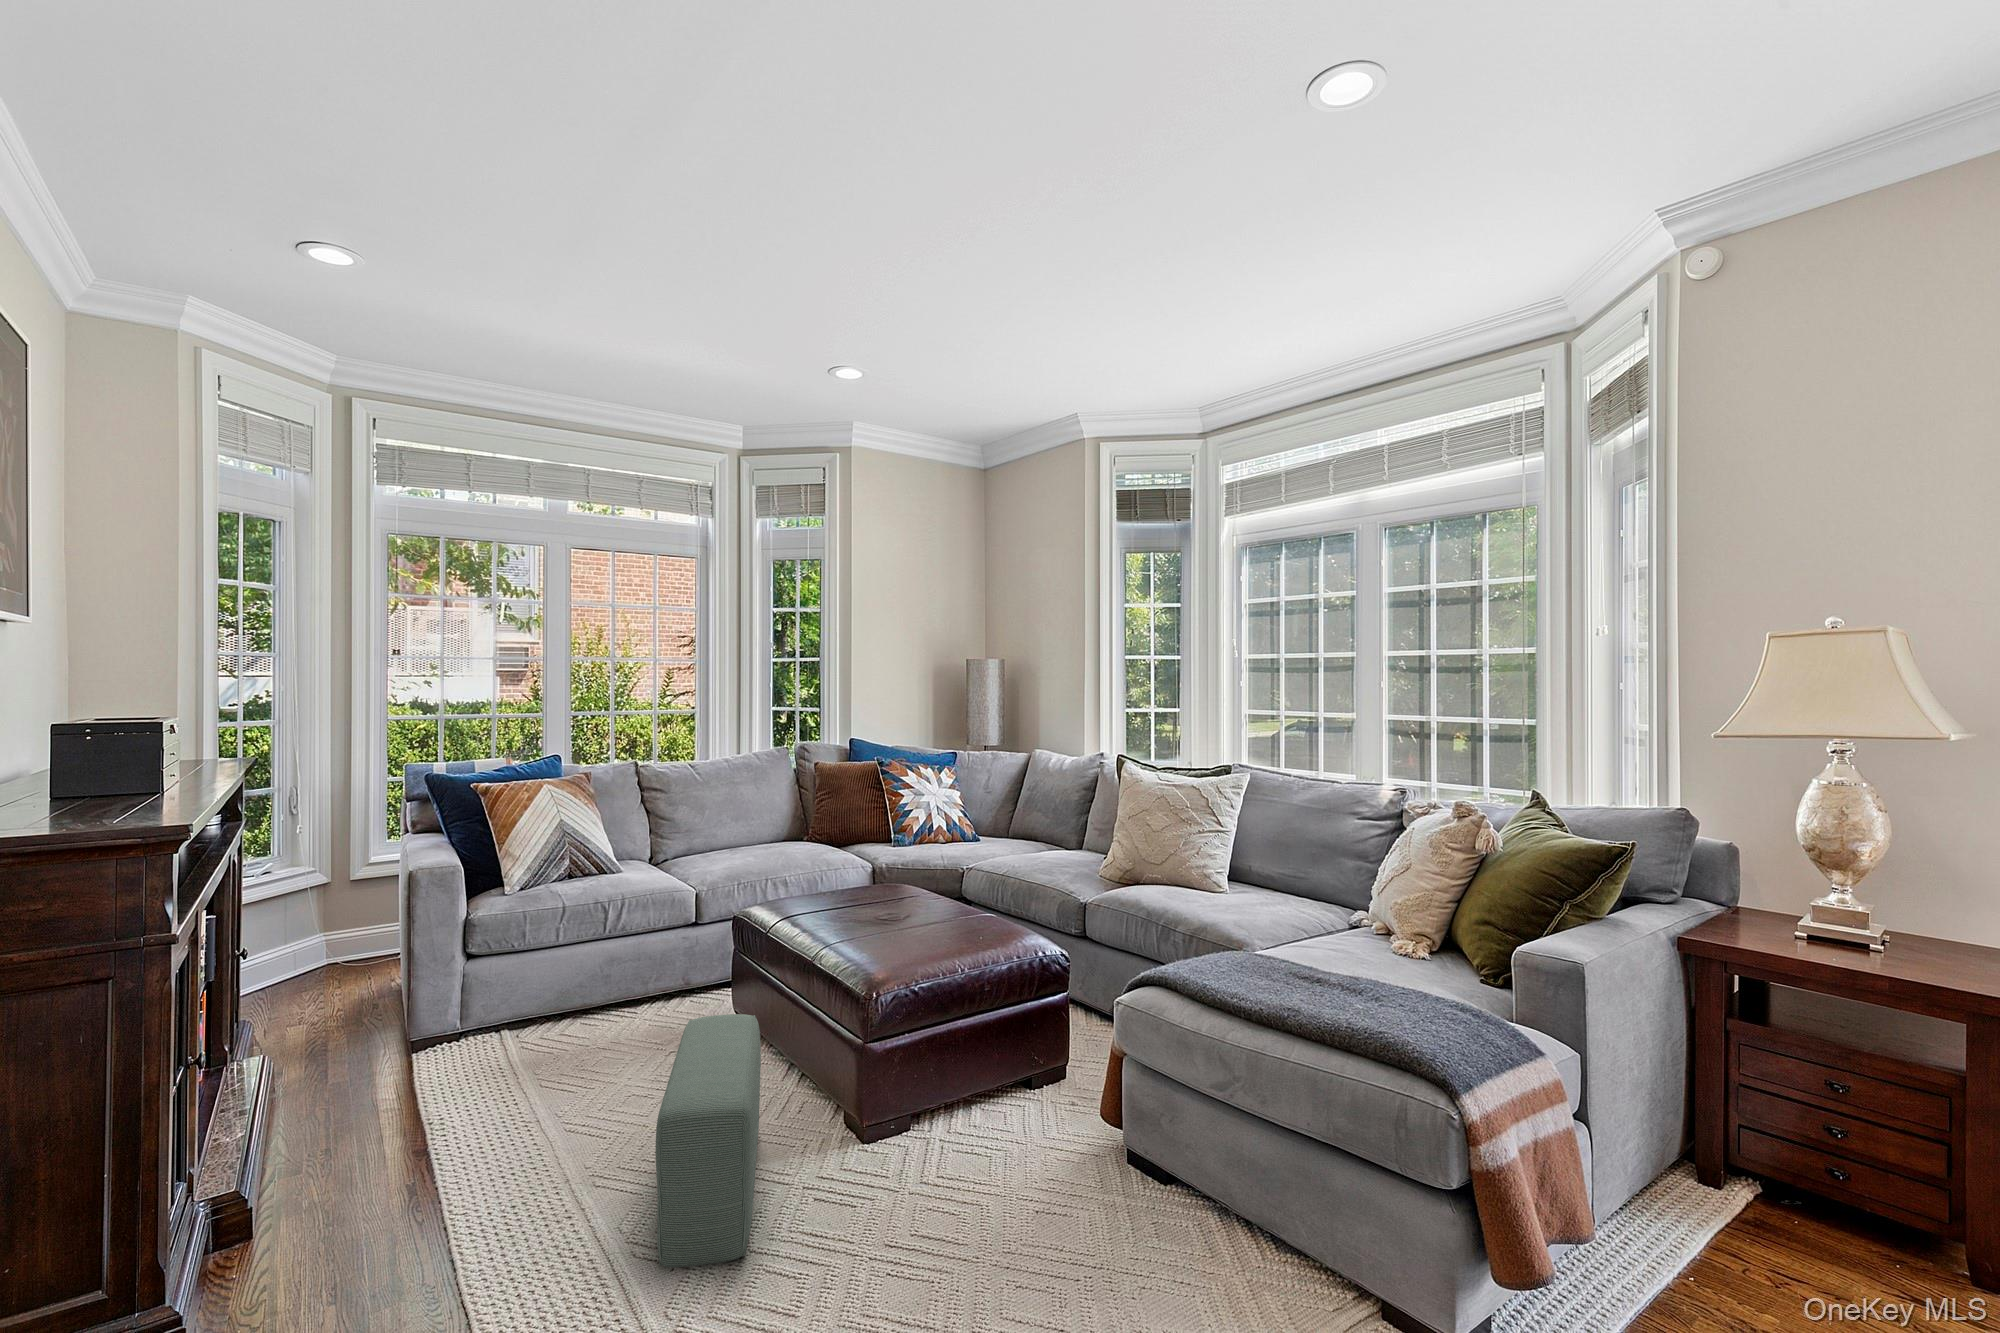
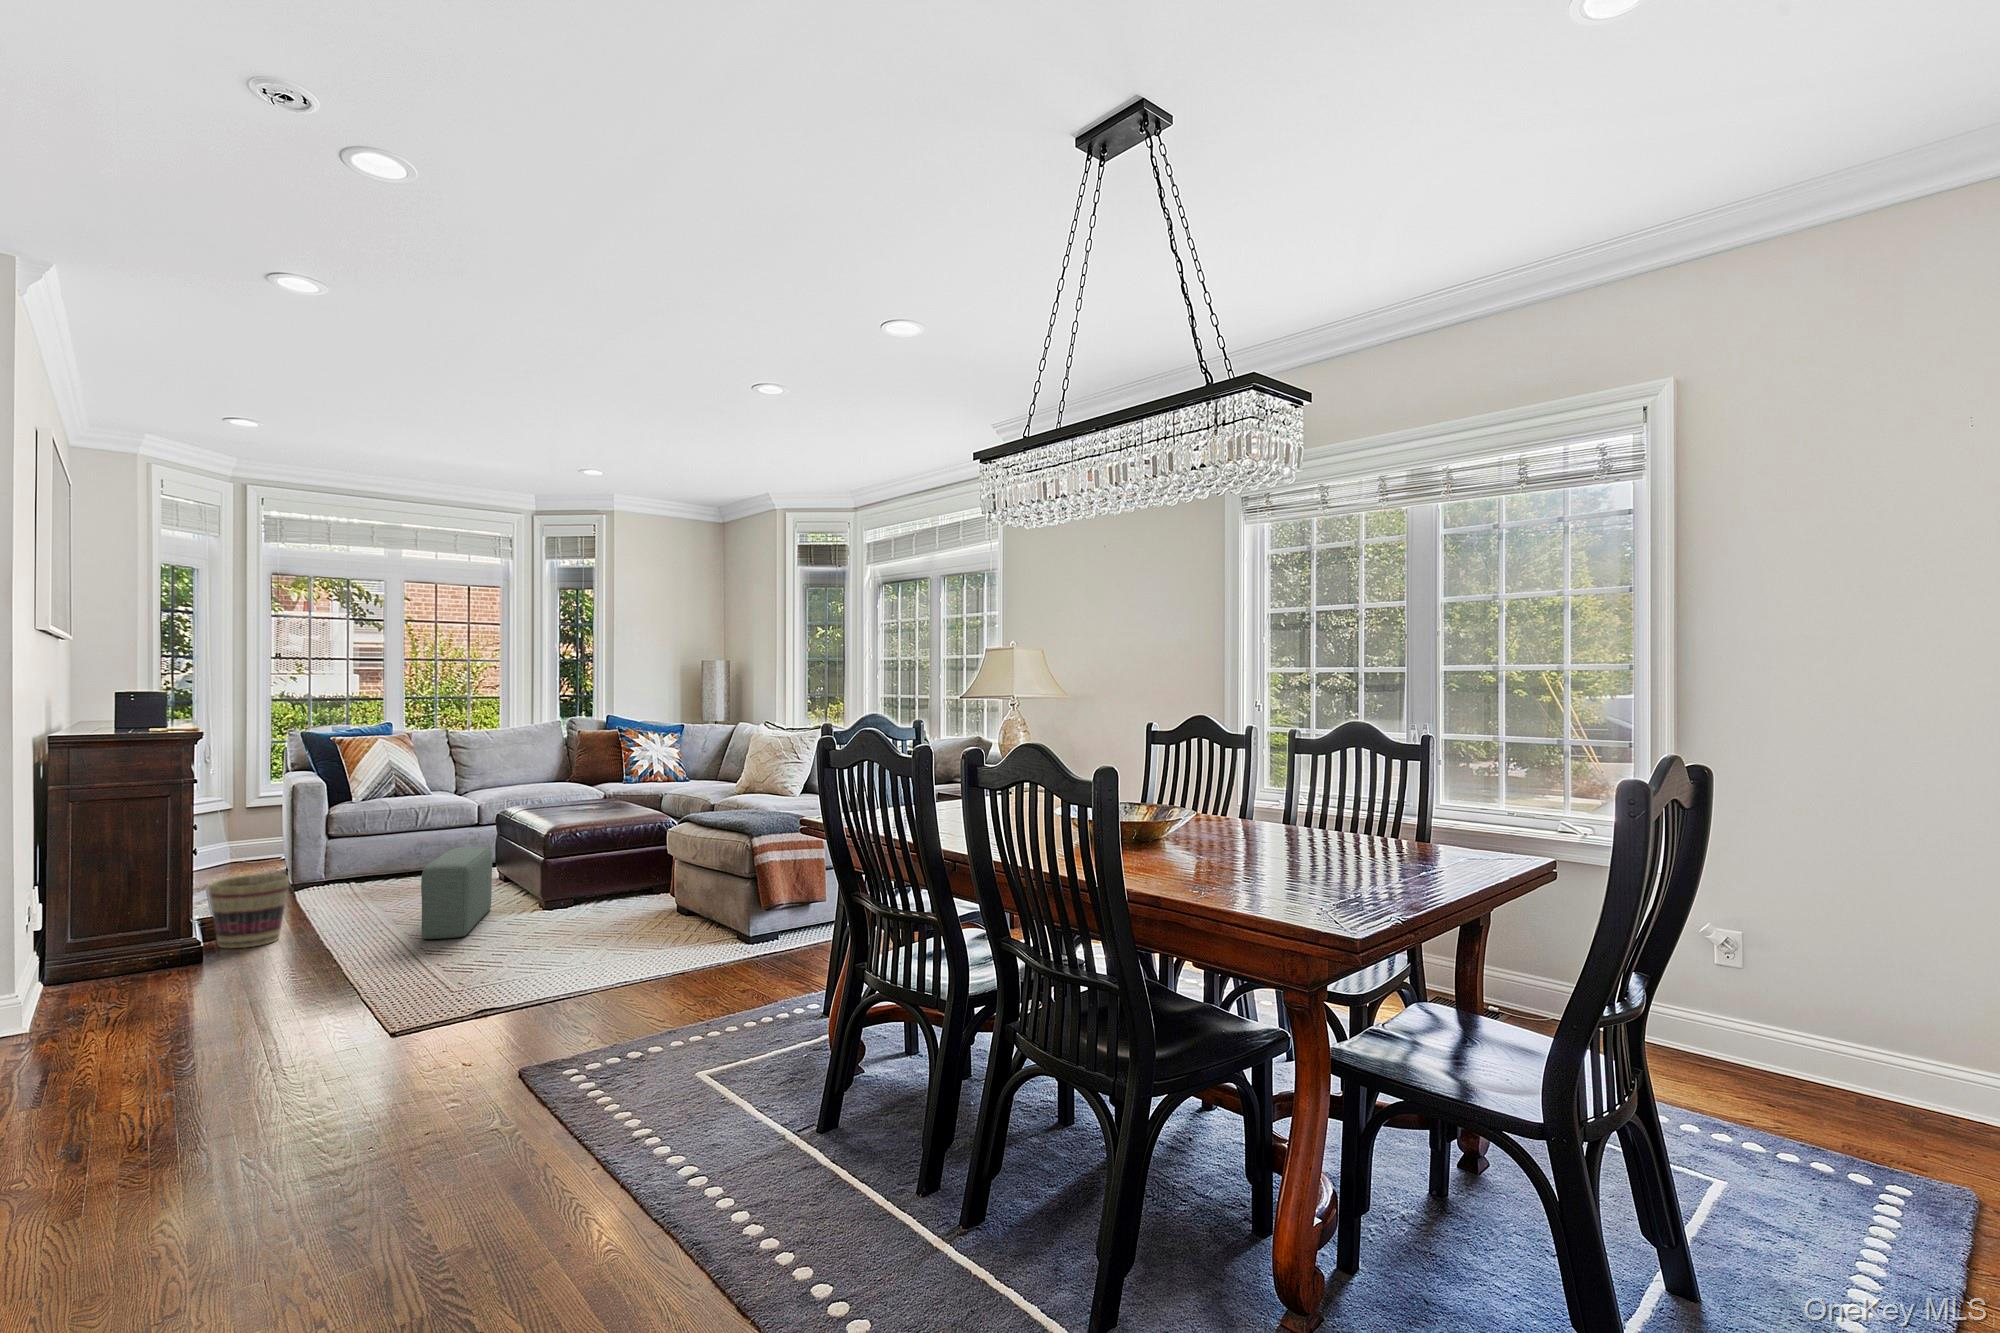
basket: none [219,1100,391,1292] -> present [208,874,290,948]

